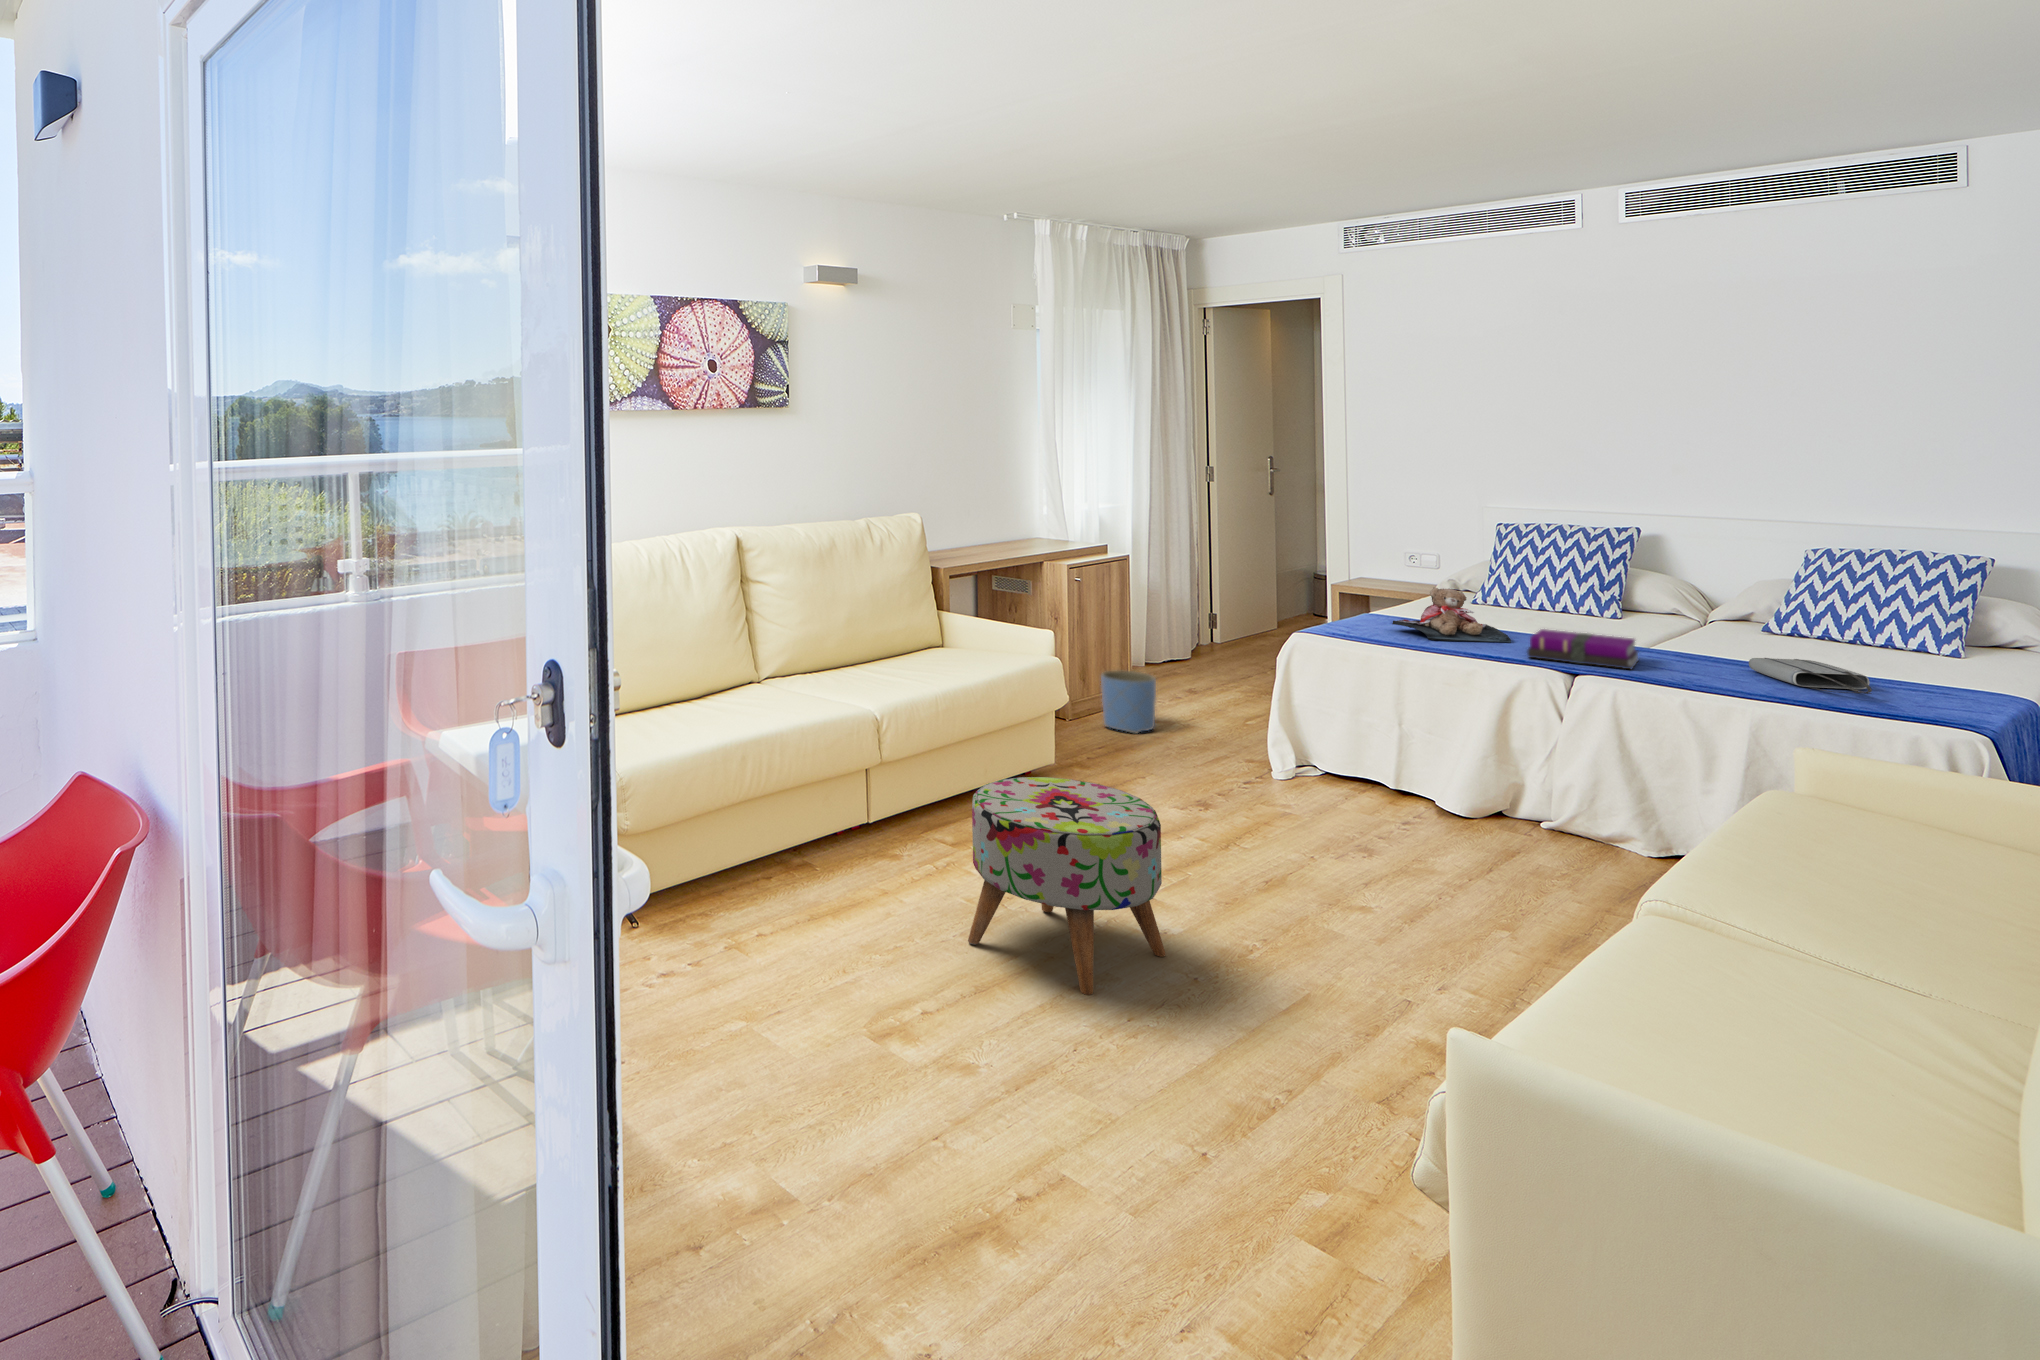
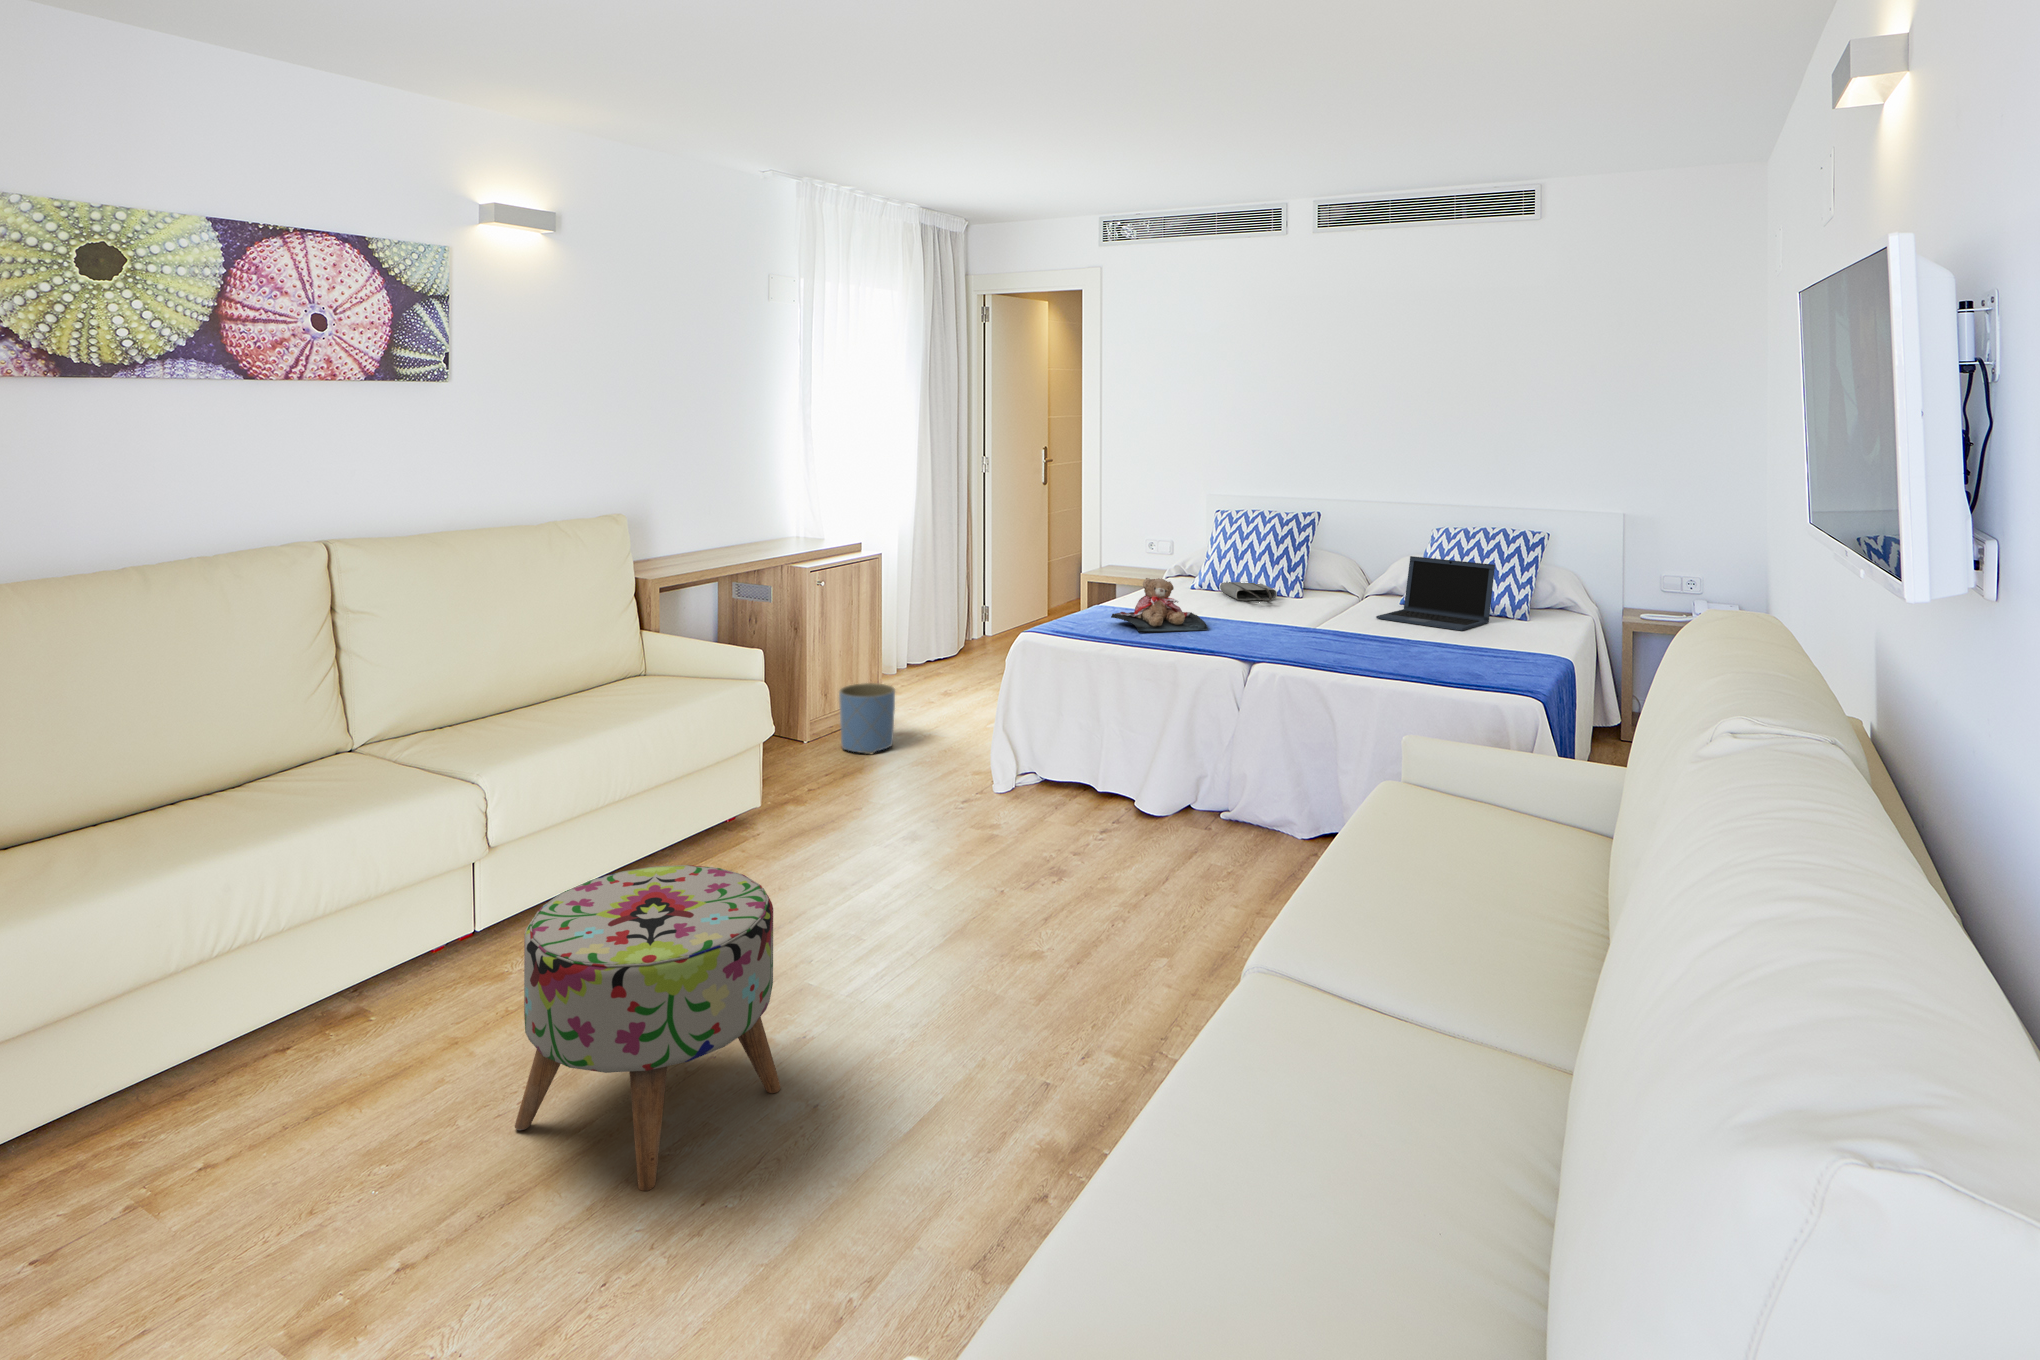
laptop: none [1731,579,1906,663] -> present [1376,556,1495,631]
notebook: present [1527,629,1638,669] -> none [1216,616,1306,653]
tote bag: present [1749,658,1872,694] -> present [1220,582,1277,602]

